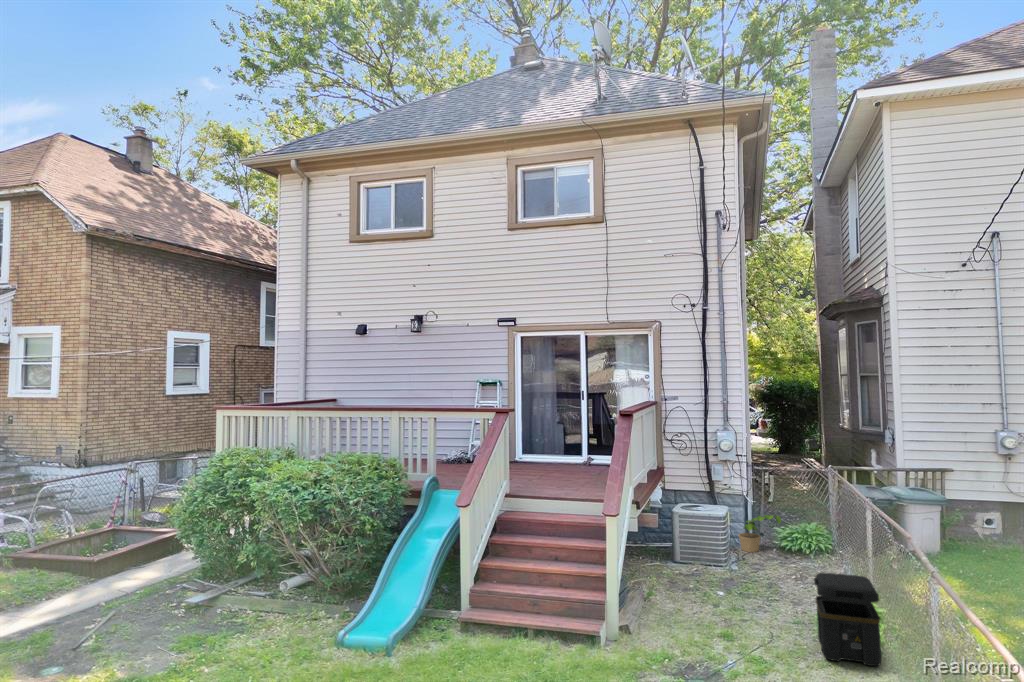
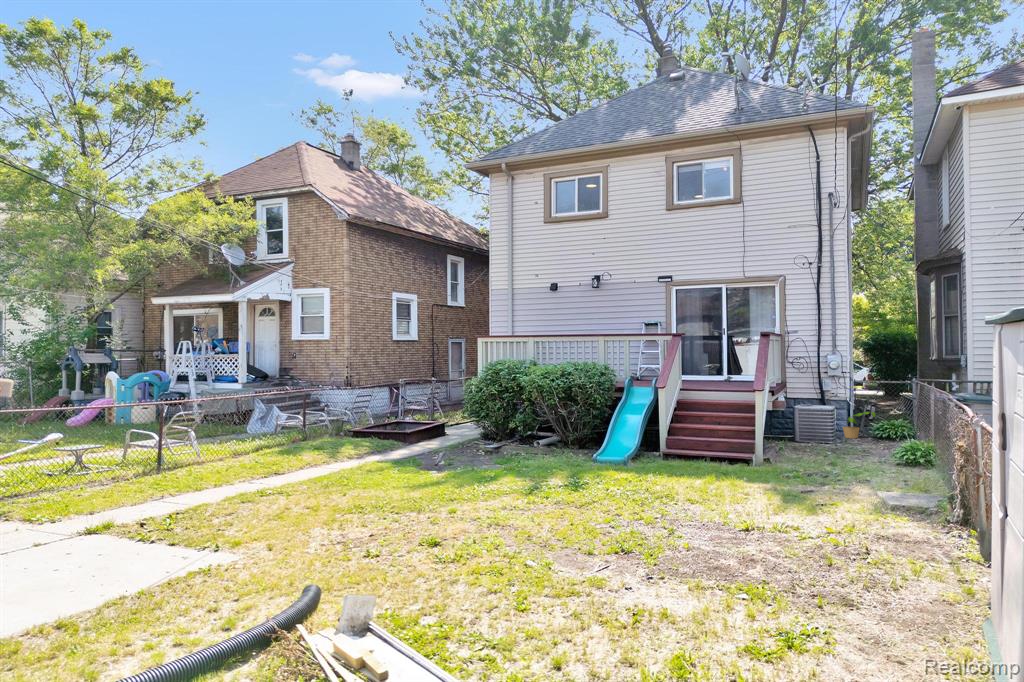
toolbox: present [814,573,881,666] -> none [893,422,934,470]

